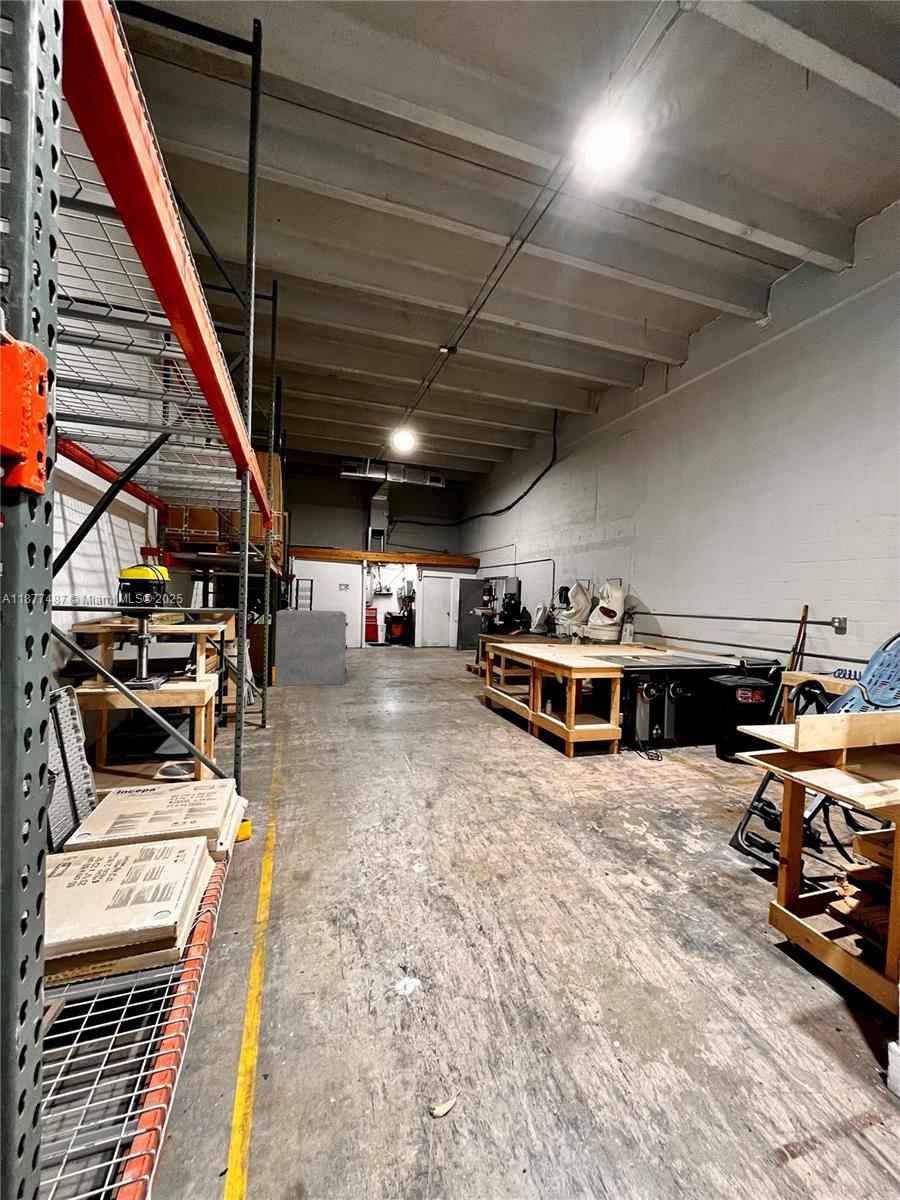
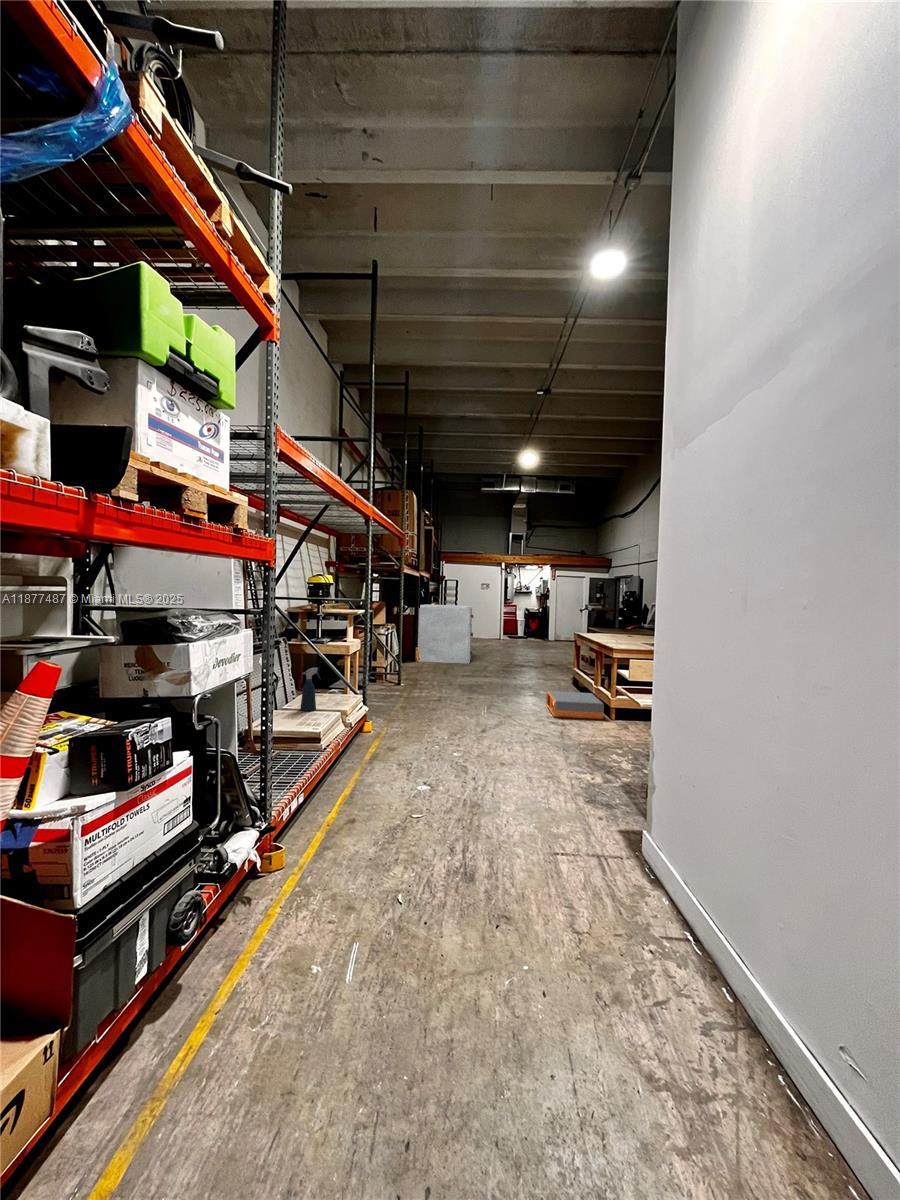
storage box: none [481,720,560,760] -> present [546,691,604,719]
spray bottle: none [124,761,175,869] -> present [300,668,321,711]

